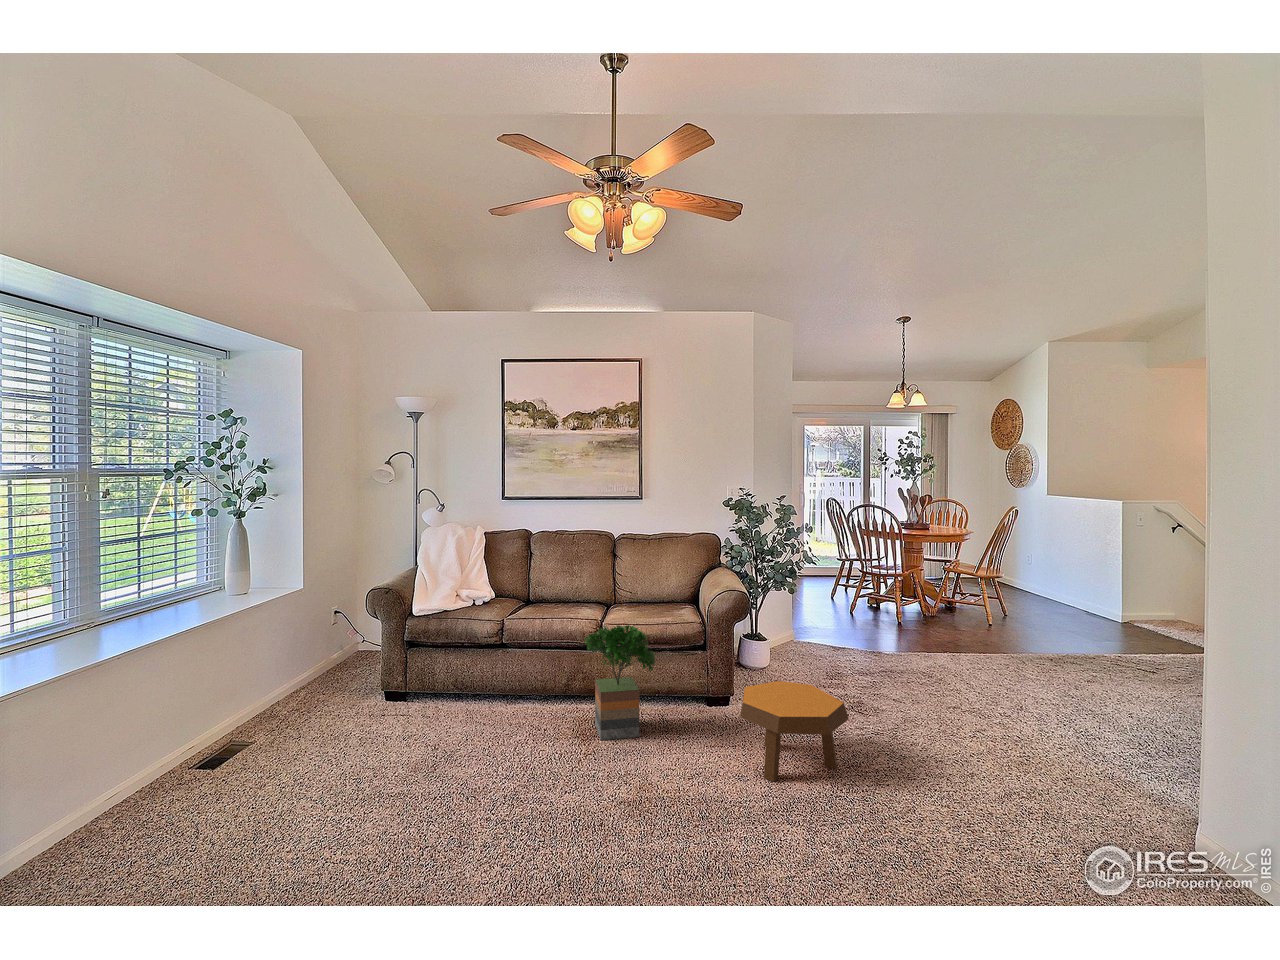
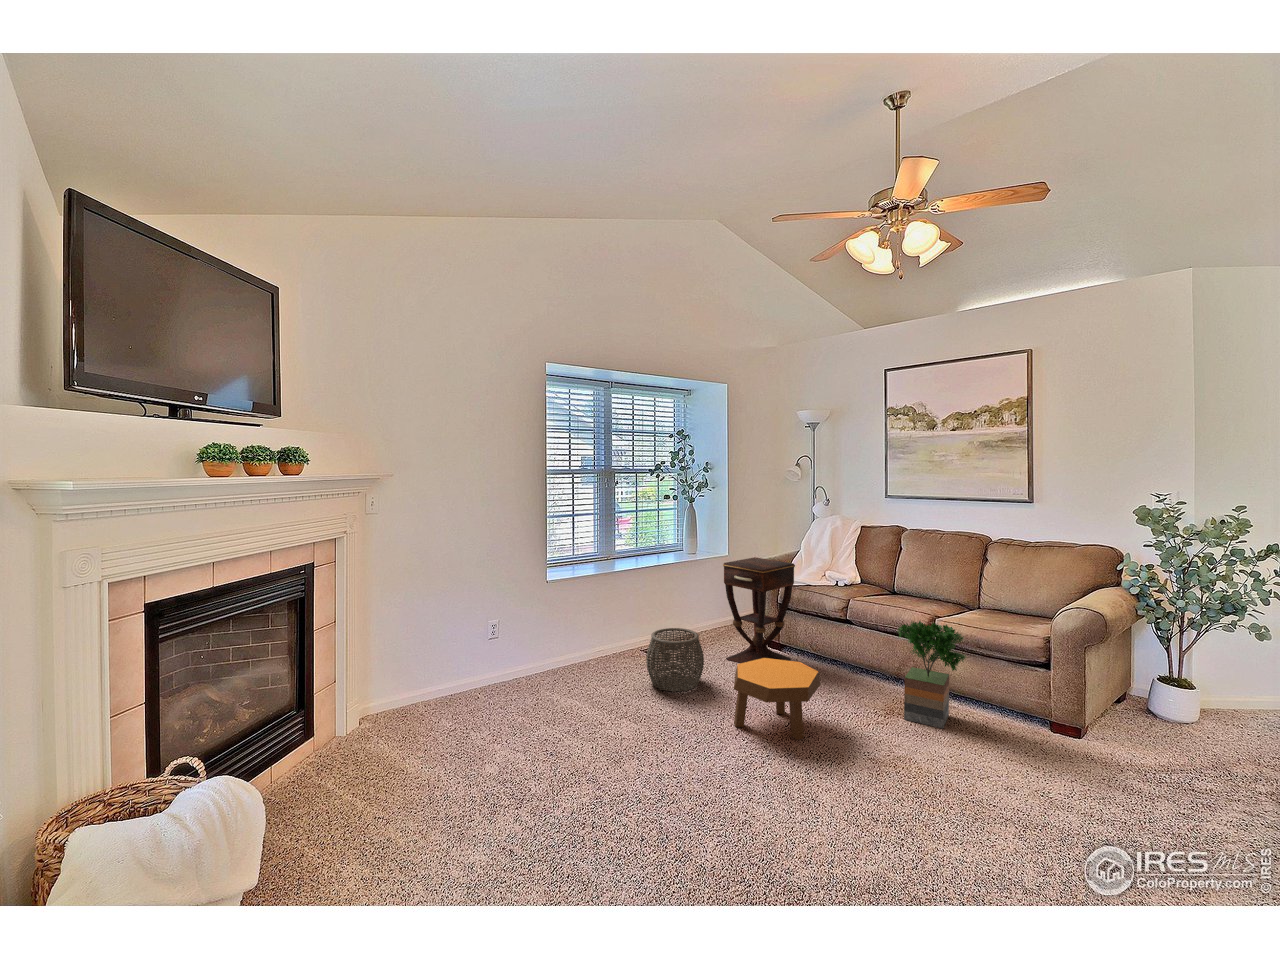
side table: none [335,584,435,738] -> present [723,557,795,663]
footstool: present [740,681,849,782] -> present [734,658,821,740]
woven basket: none [226,707,336,822] -> present [646,628,704,692]

